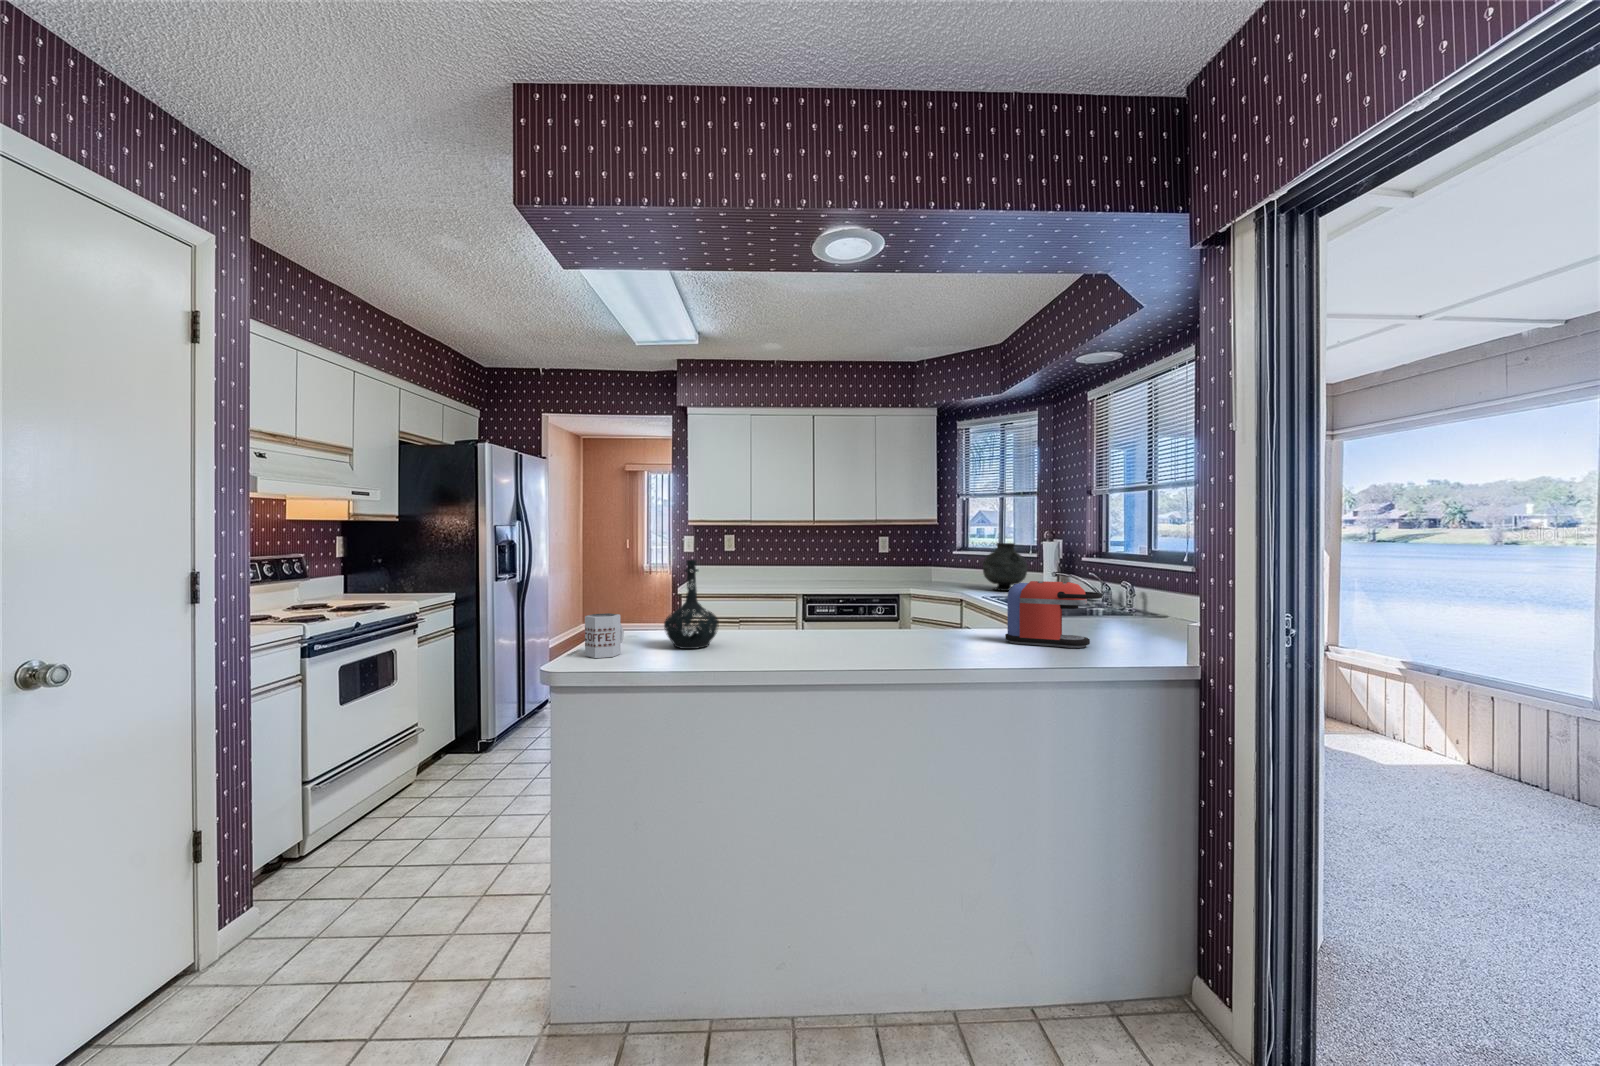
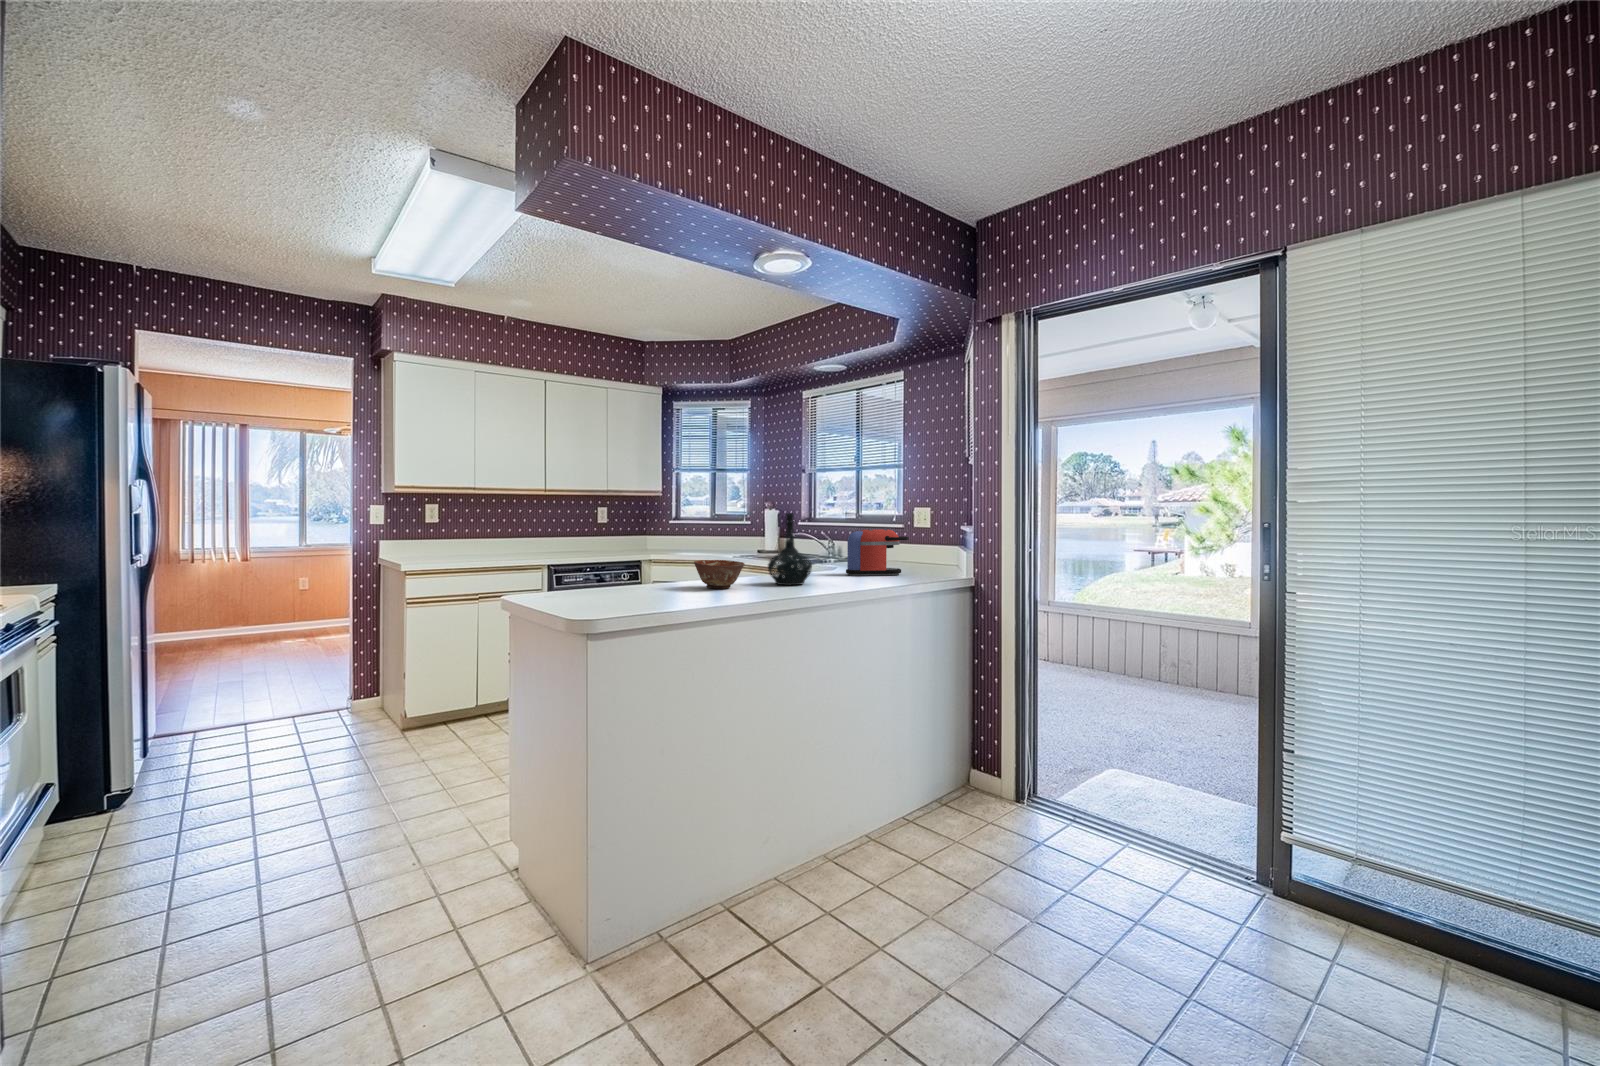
vase: present [983,543,1027,591] -> none [713,512,751,553]
bottle: present [664,560,719,649] -> present [768,513,812,585]
mug: present [585,613,624,658] -> none [572,563,606,605]
ceramic bowl: none [756,613,815,649] -> present [694,560,745,589]

